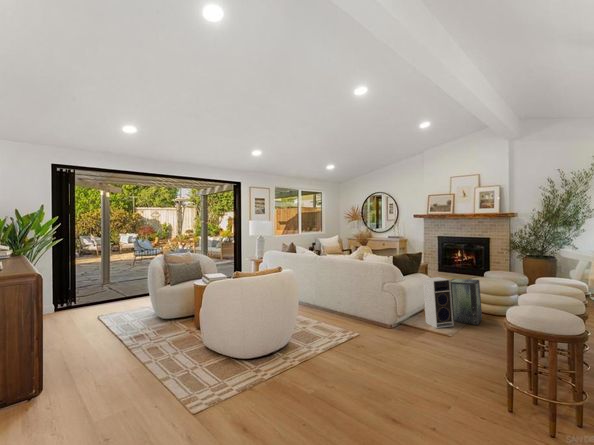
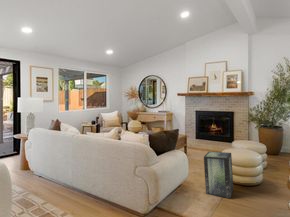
speaker: present [423,277,454,328] -> none [181,152,209,207]

